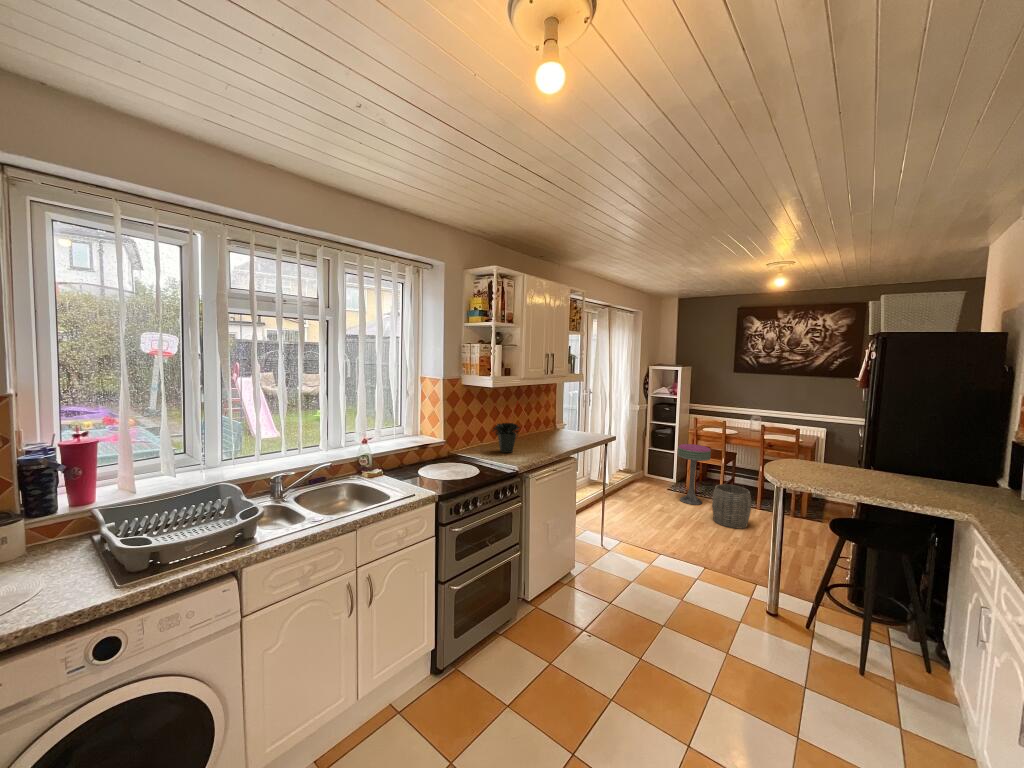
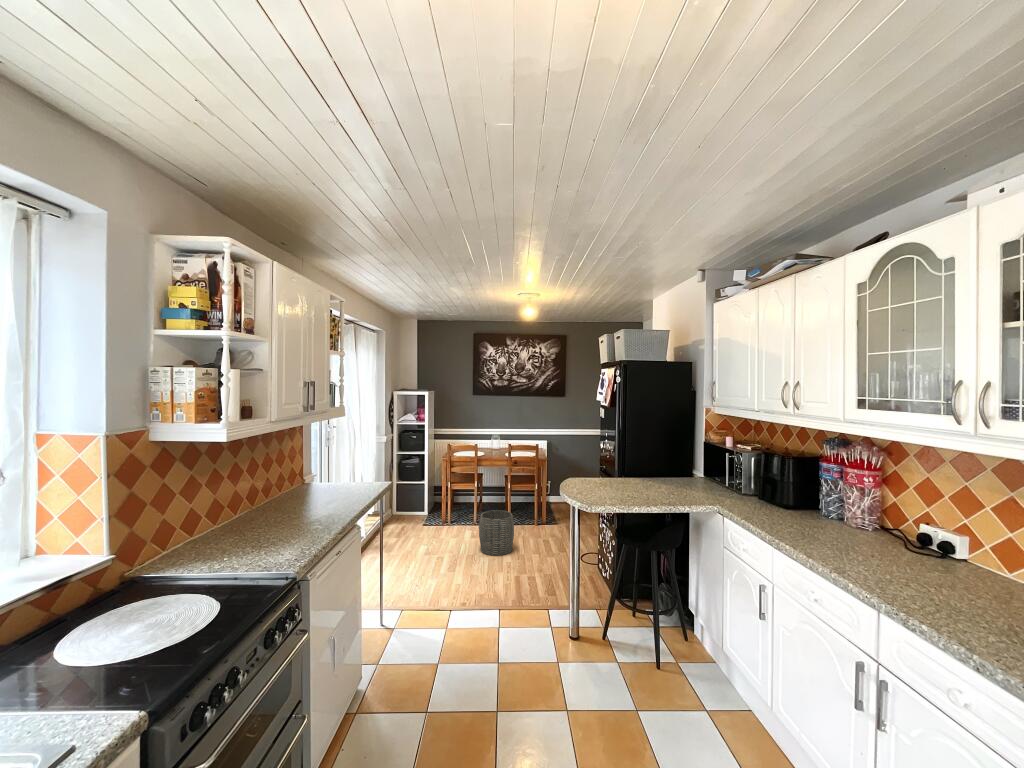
potted plant: present [493,406,520,453] -> none [219,454,273,541]
bar stool: present [677,444,711,505] -> none [436,474,469,540]

